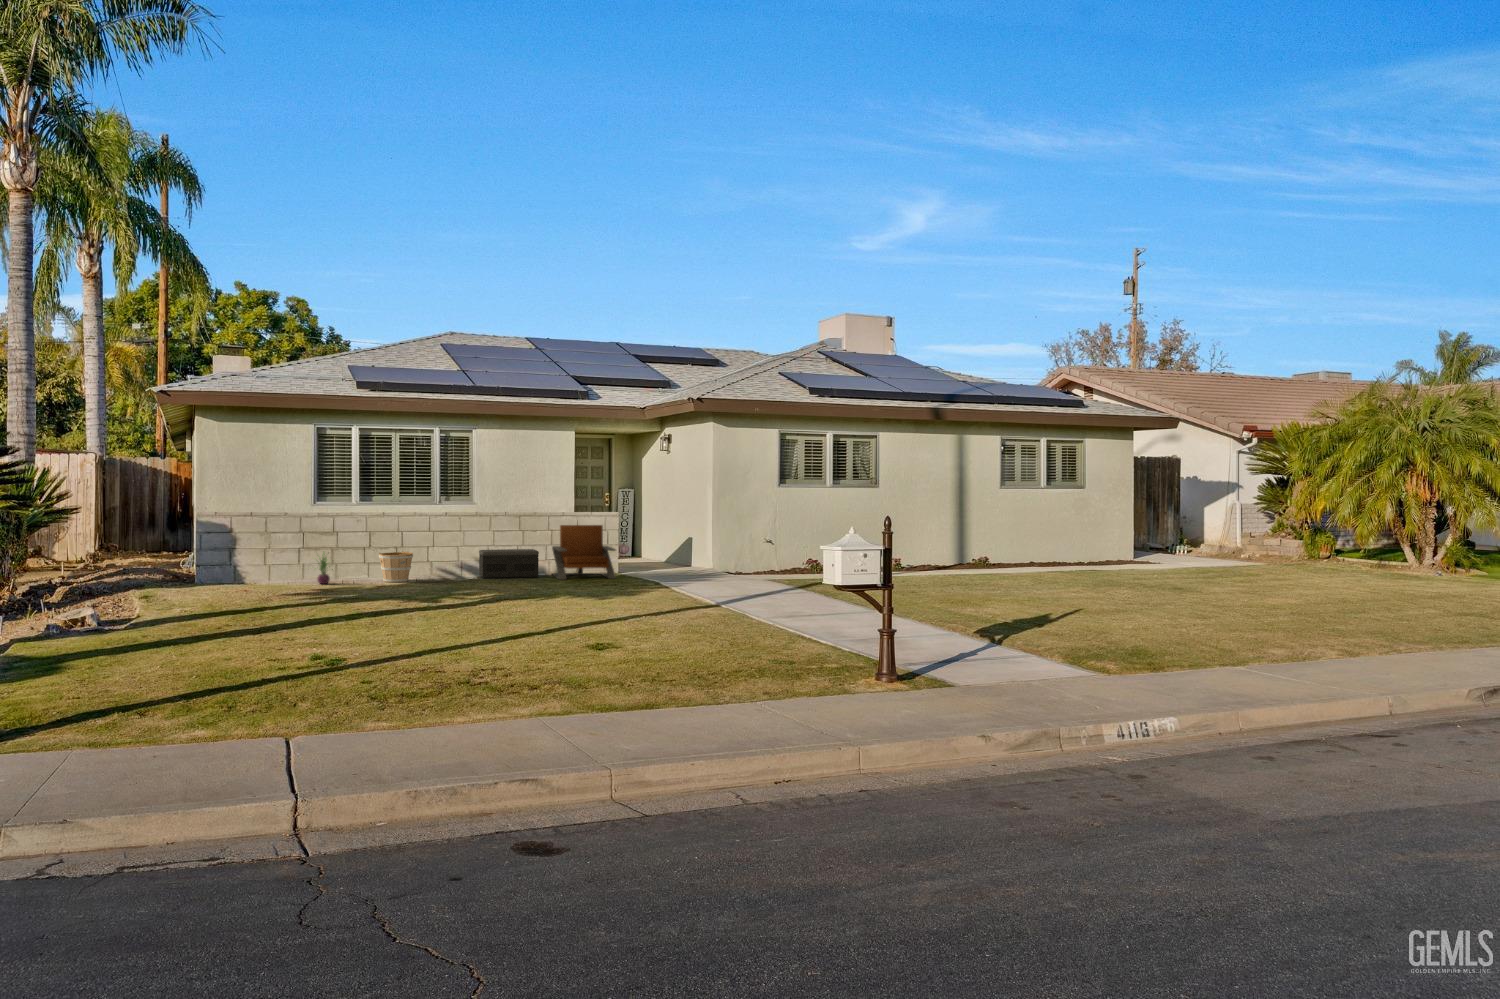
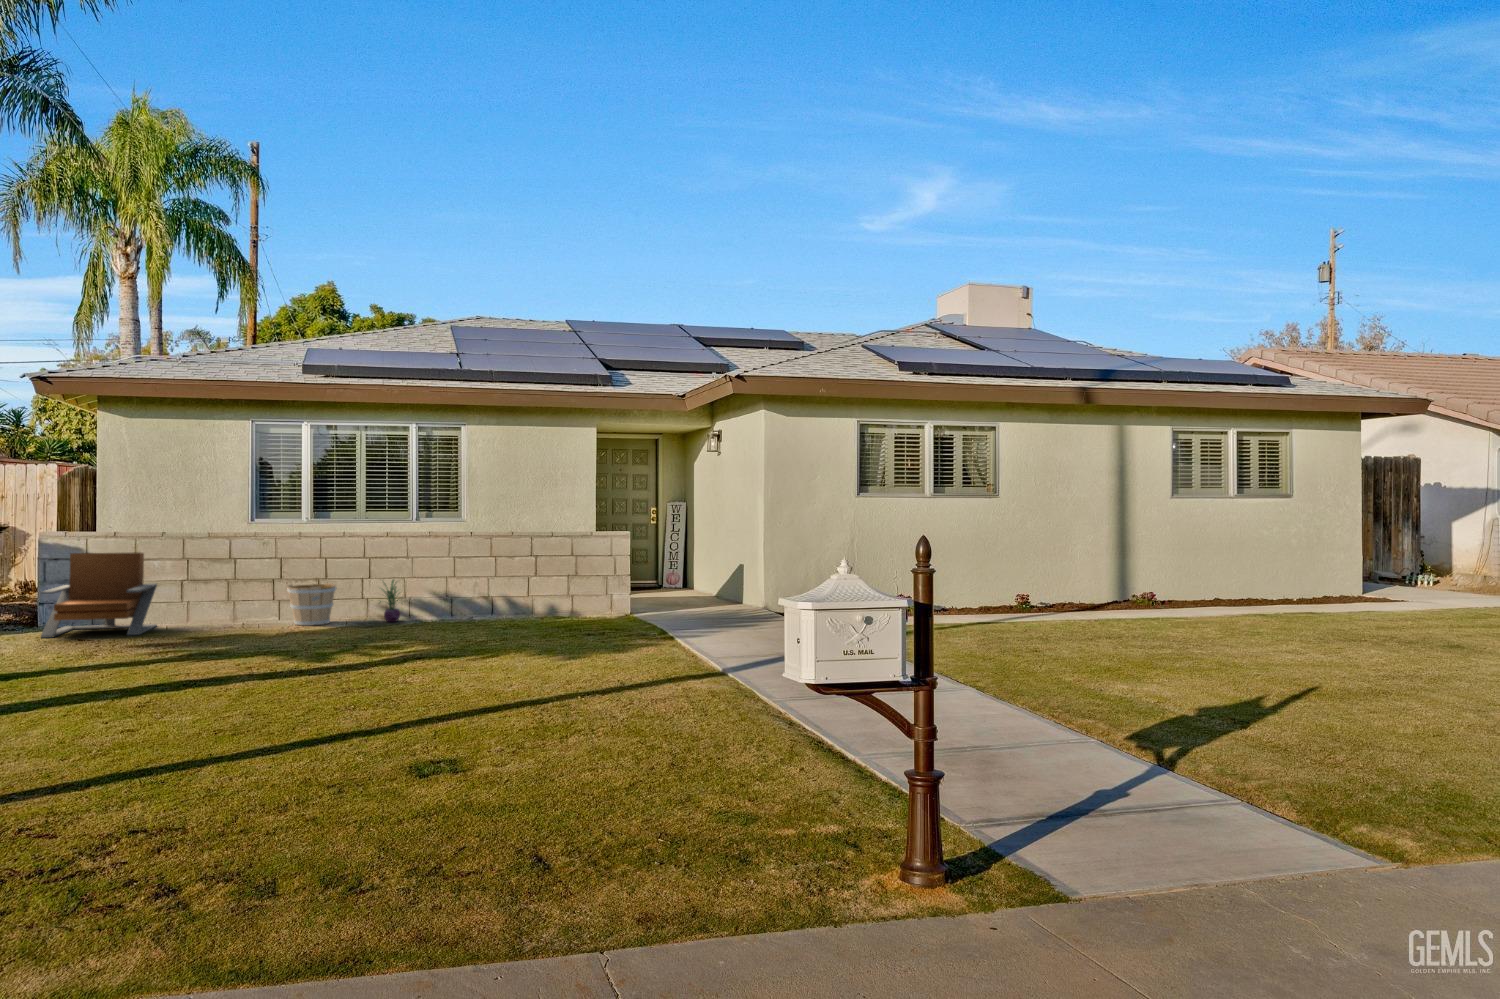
lounge chair: present [552,525,616,580] -> present [41,553,157,638]
storage bench: present [479,549,539,578] -> none [434,580,514,620]
decorative plant: present [315,553,333,584] -> present [380,580,400,622]

